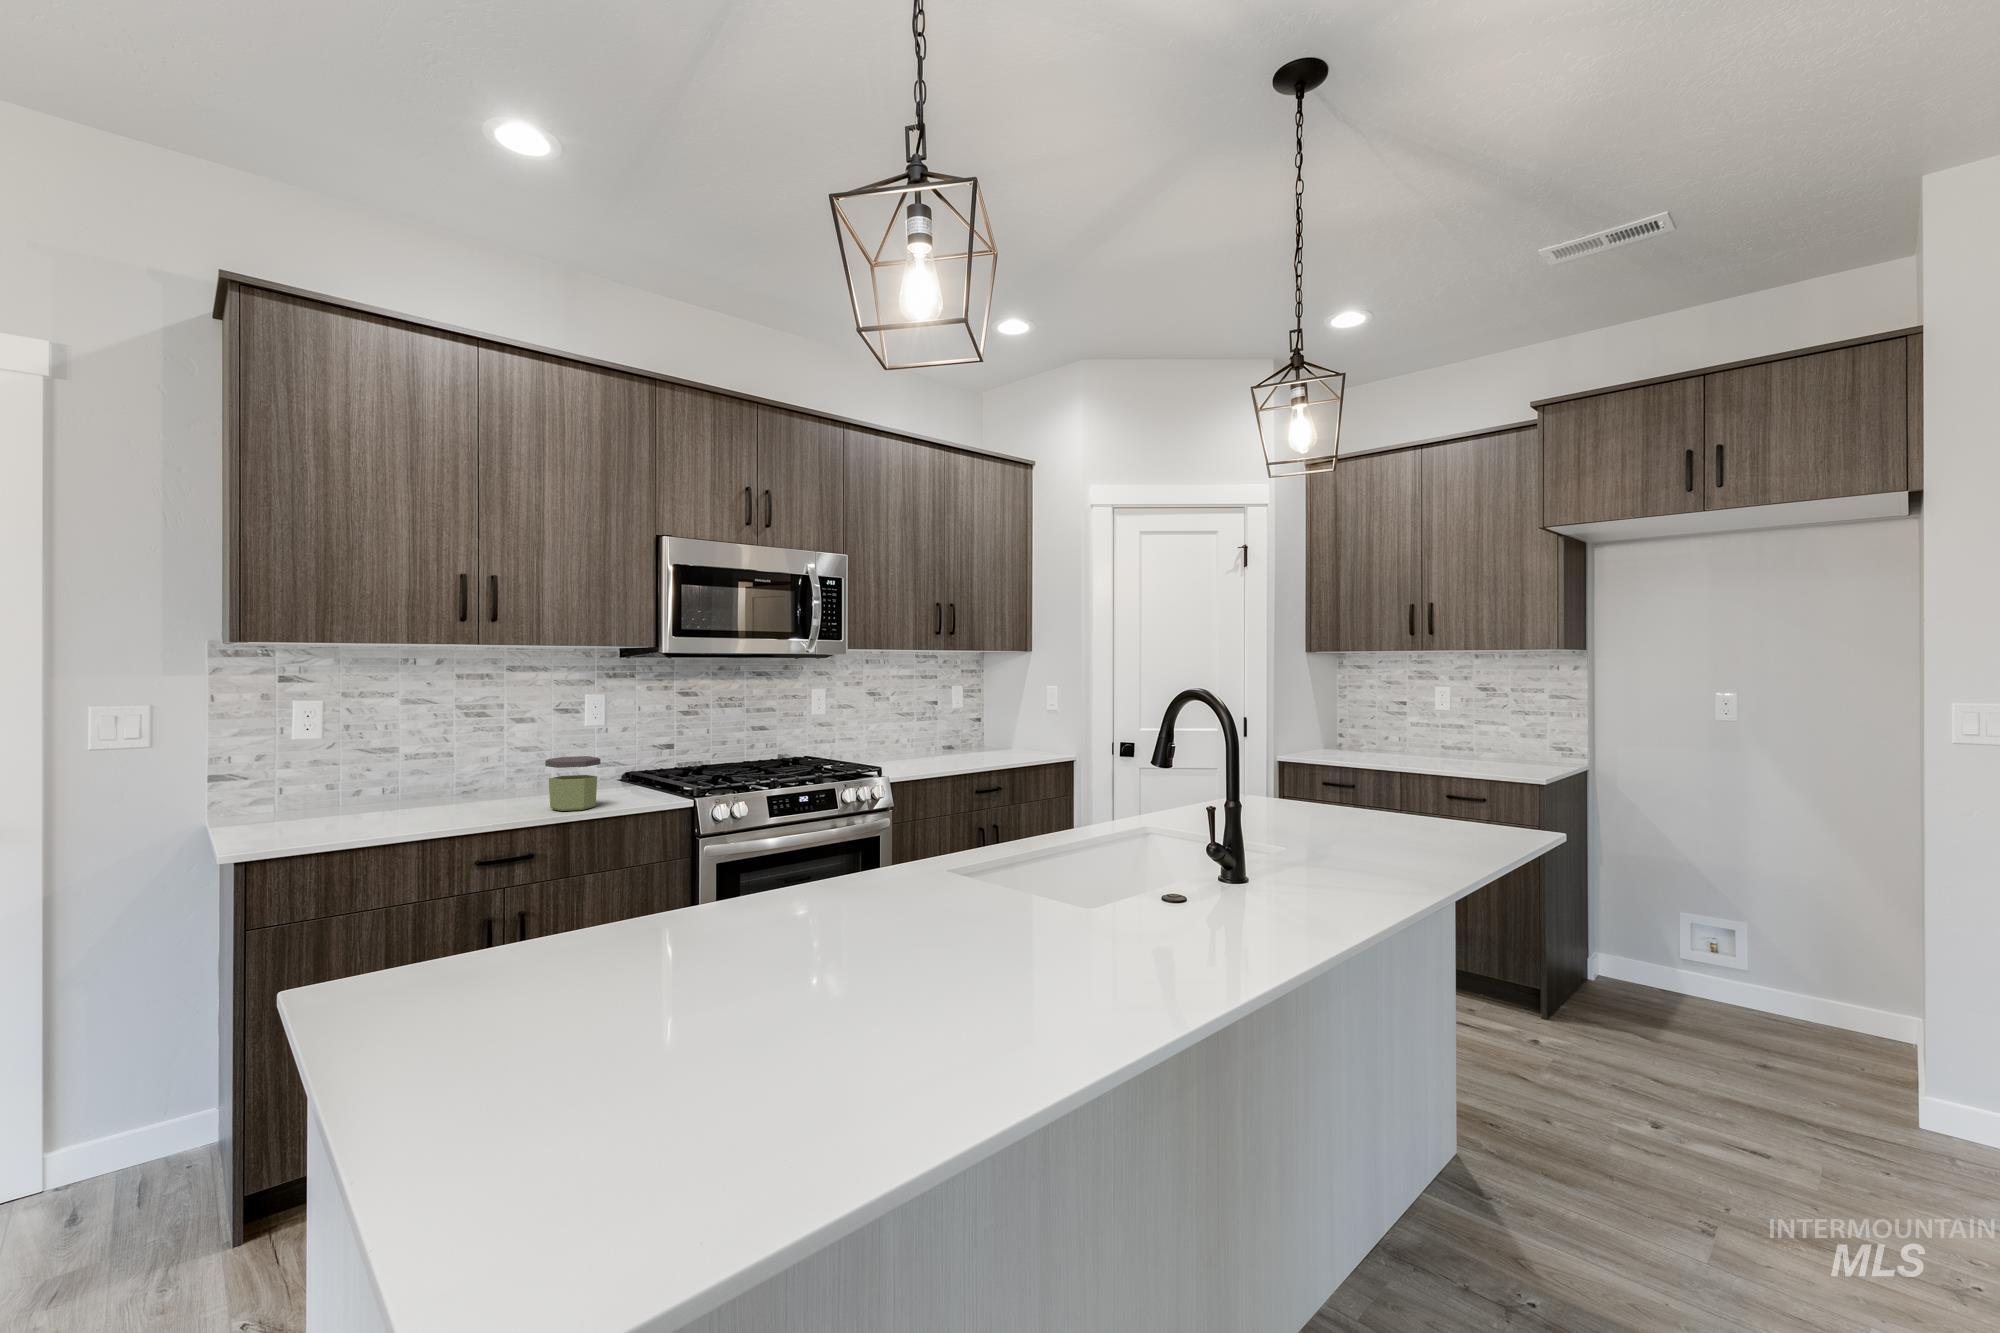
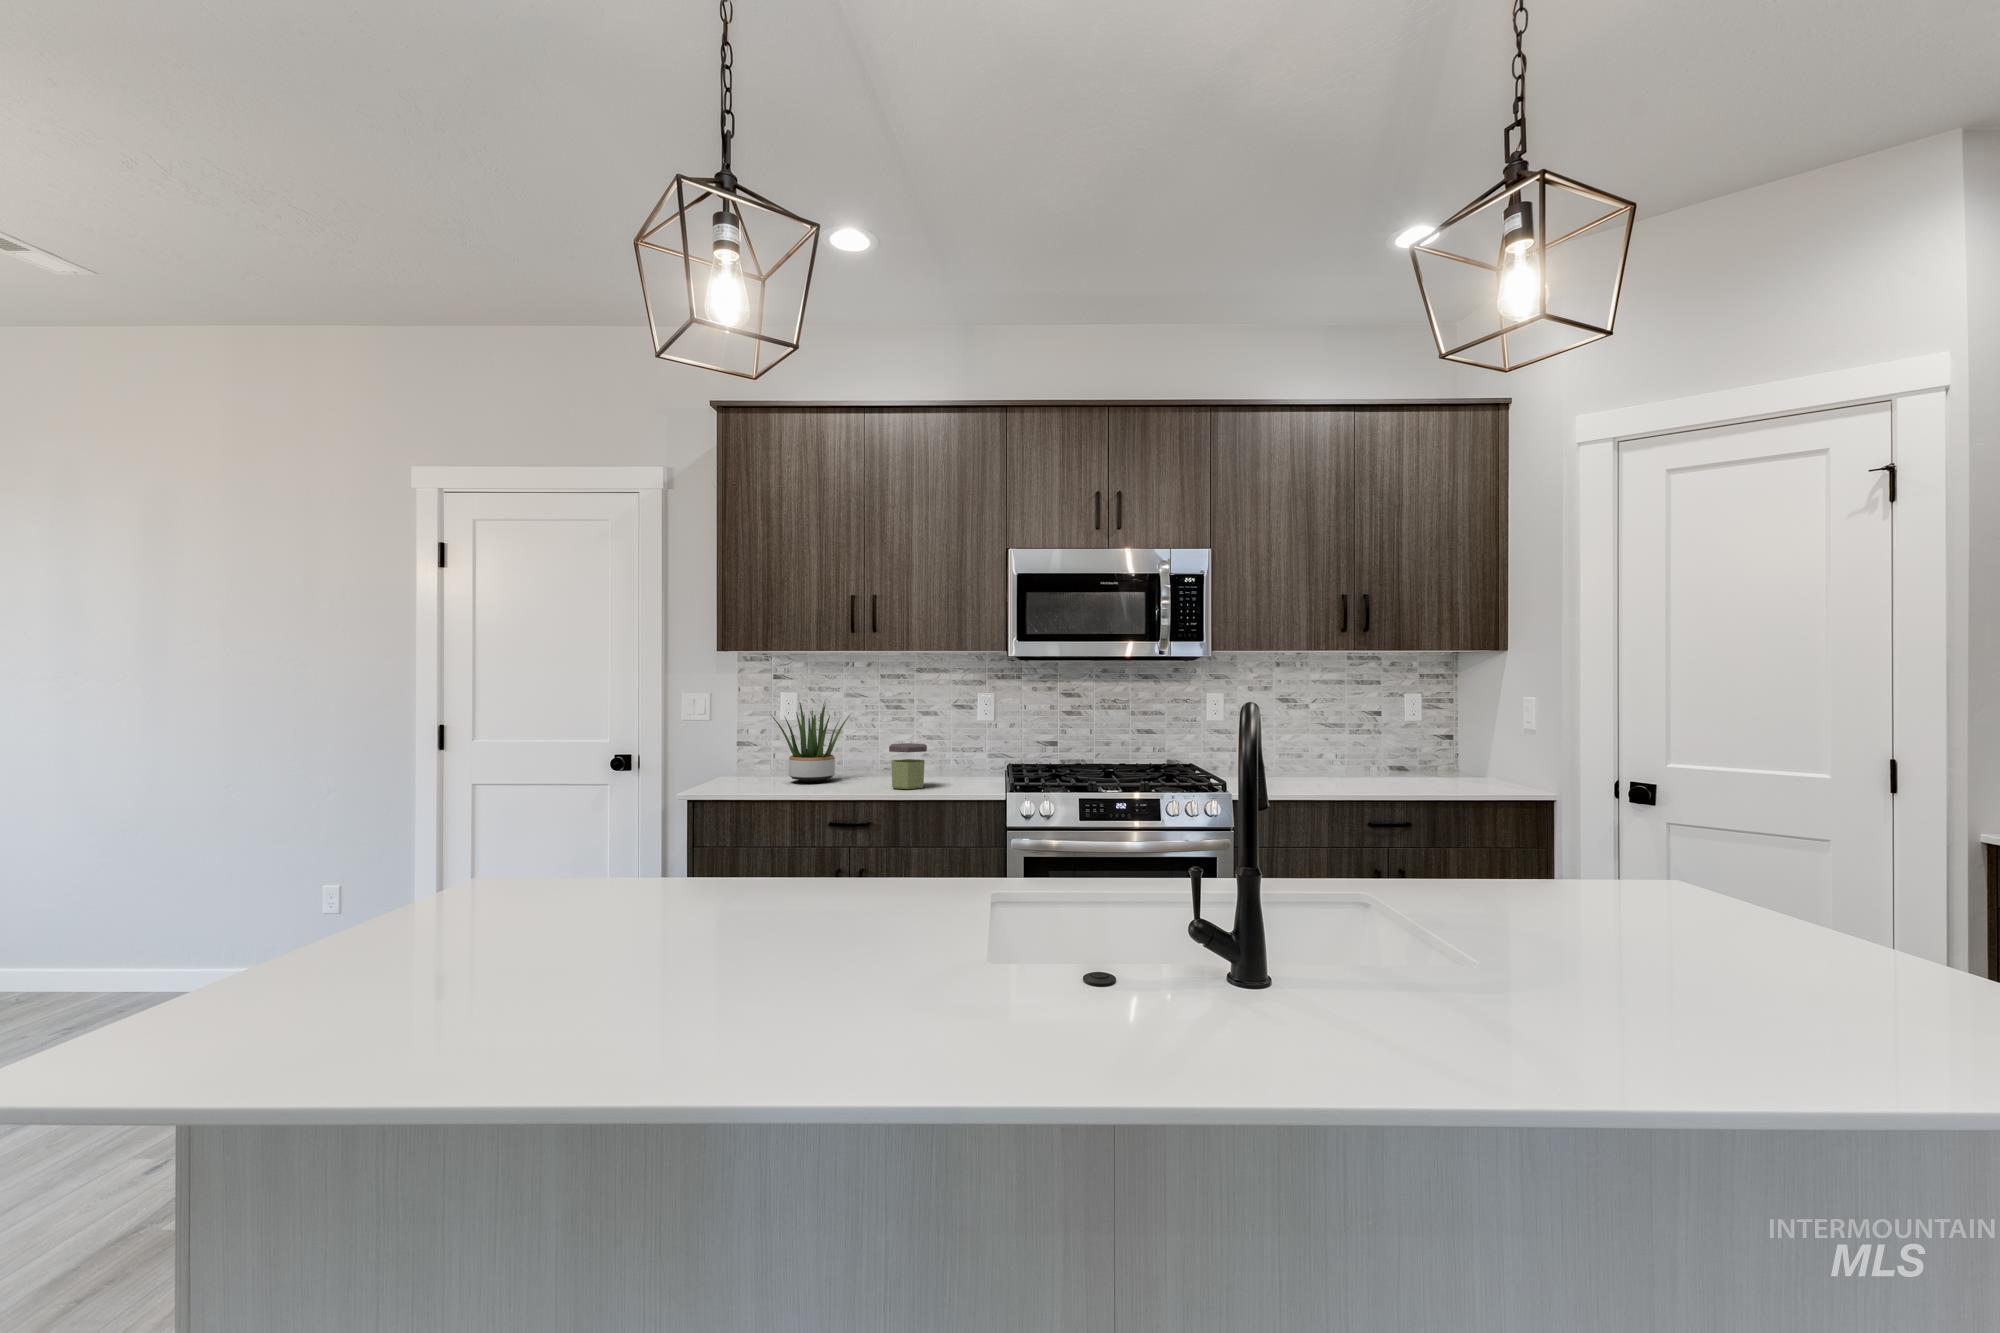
potted plant: none [356,711,459,819] -> present [770,702,850,783]

